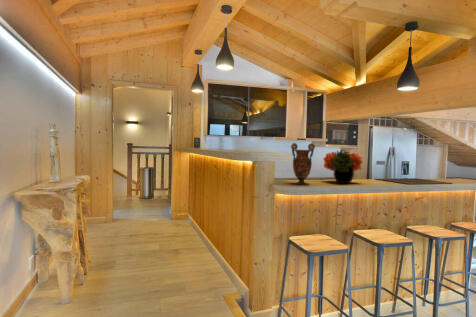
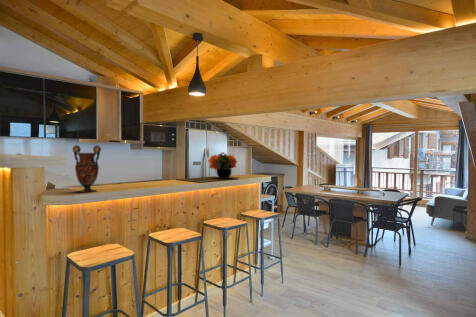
flower arrangement: present [324,149,362,183] -> present [209,152,237,179]

